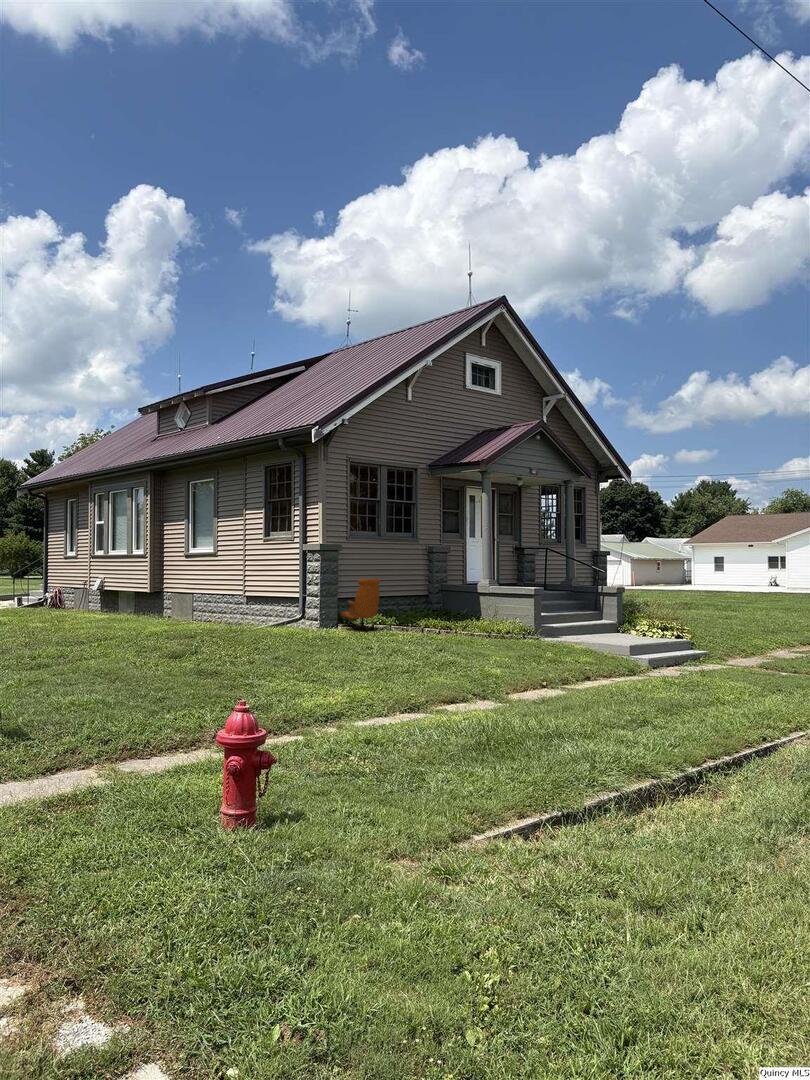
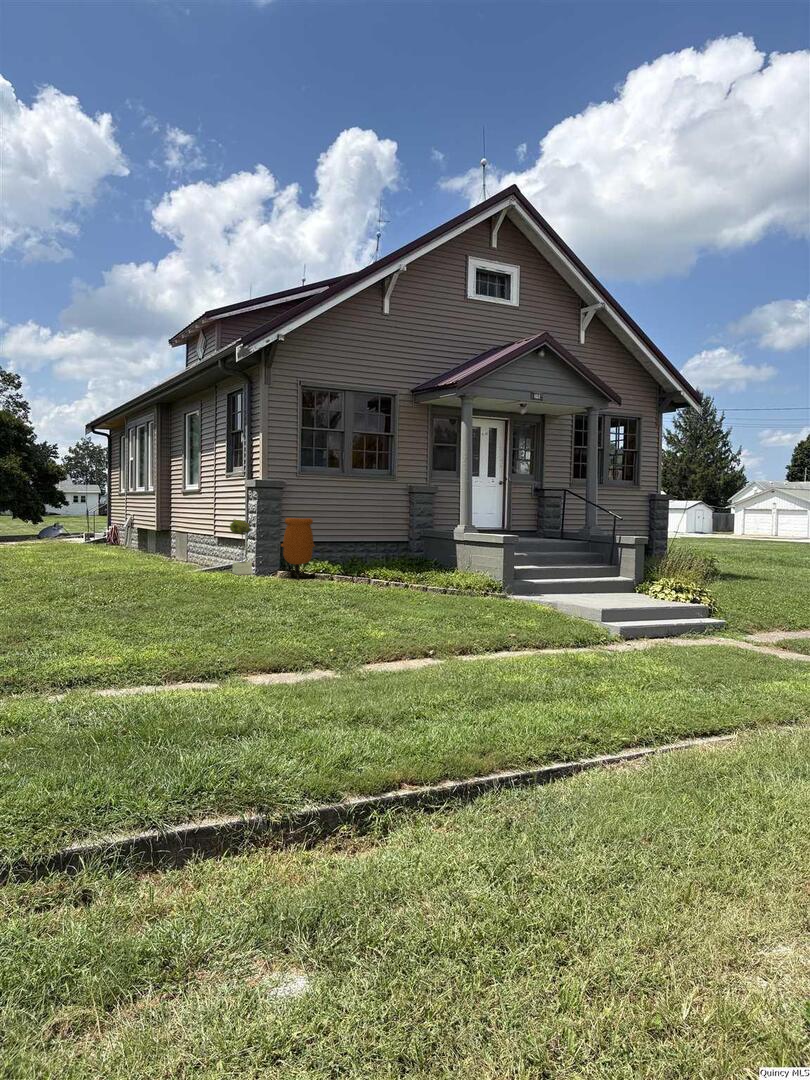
potted tree: none [298,580,319,630] -> present [230,519,252,575]

